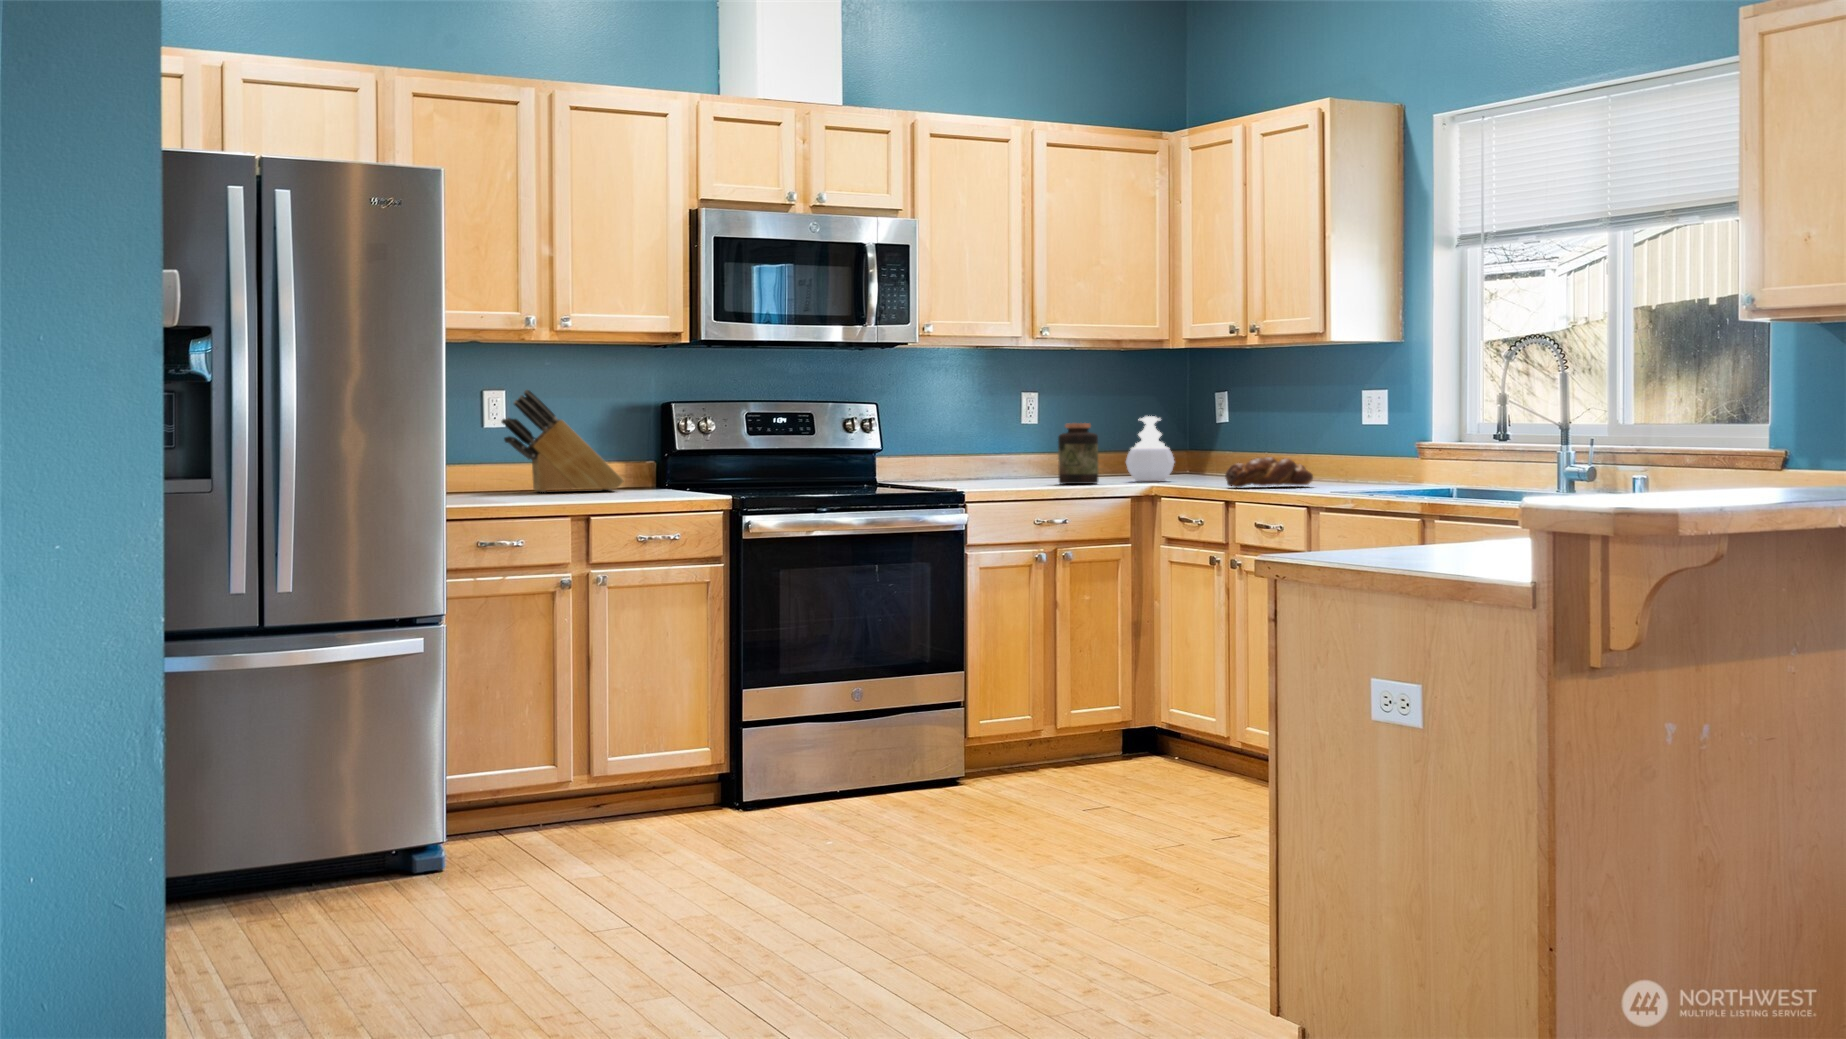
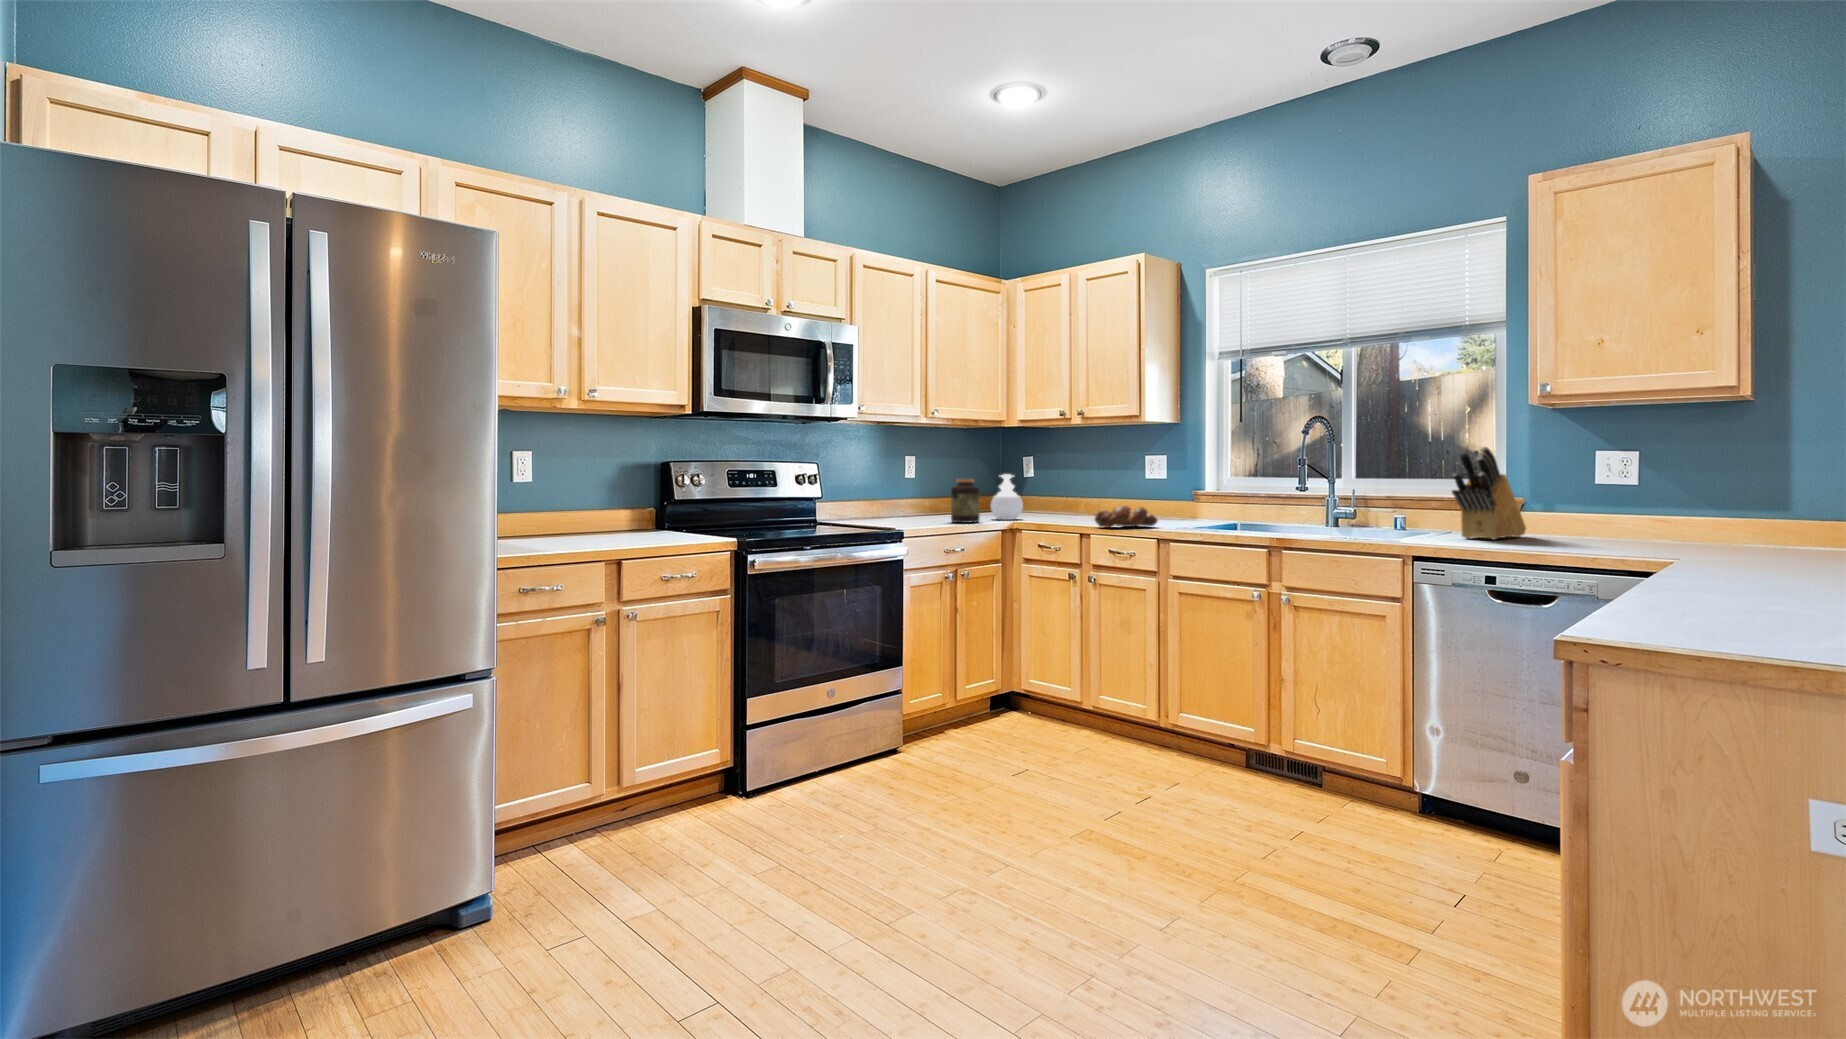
knife block: present [502,390,623,492] -> present [1452,447,1526,539]

